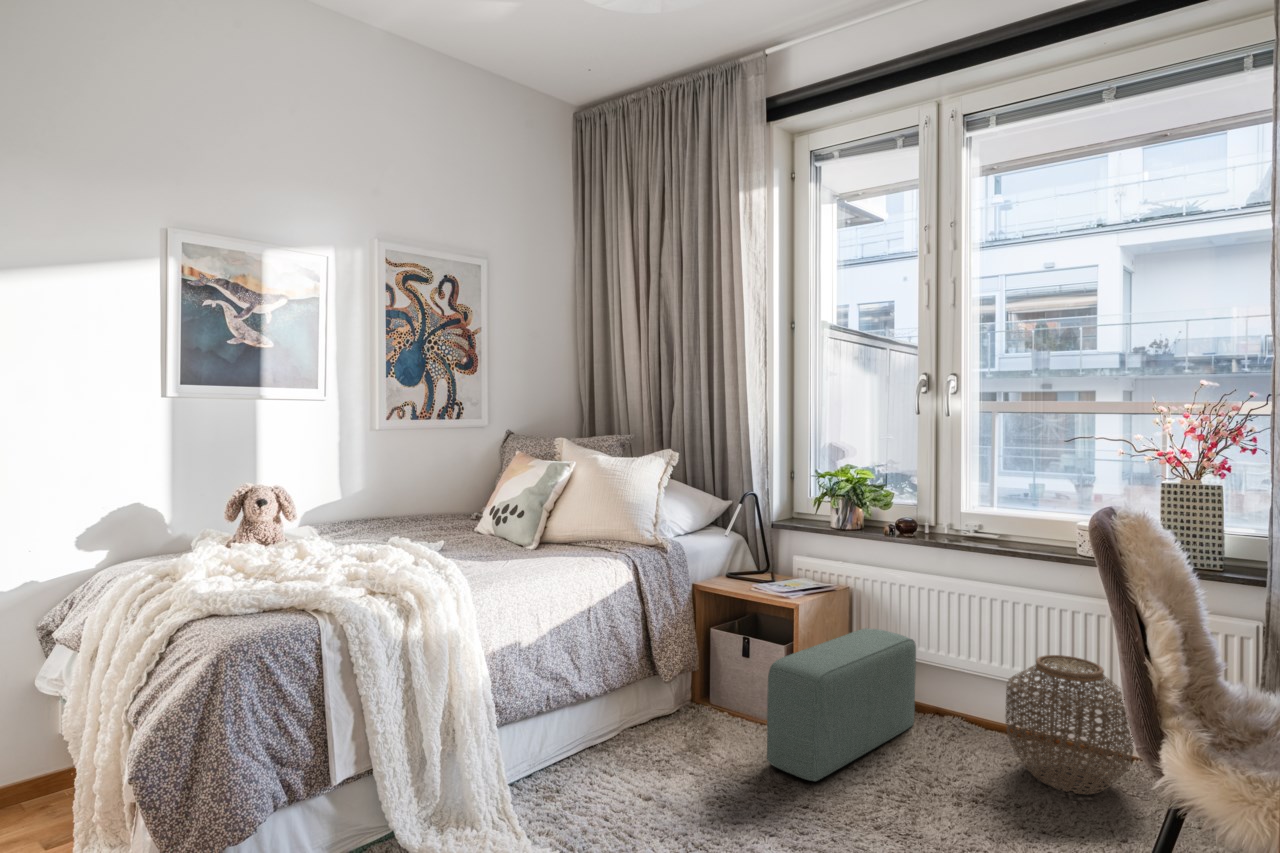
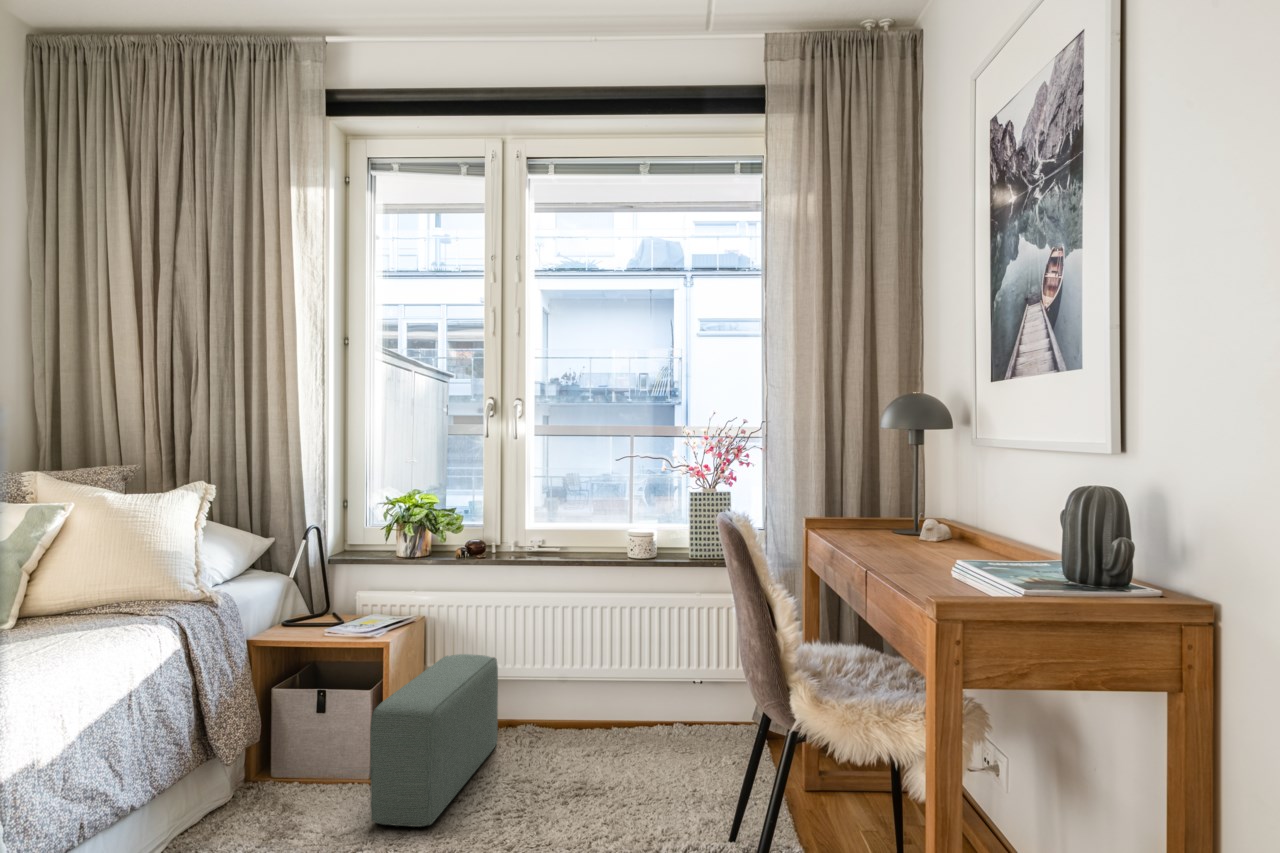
woven basket: present [1006,655,1134,794] -> none [589,645,688,765]

